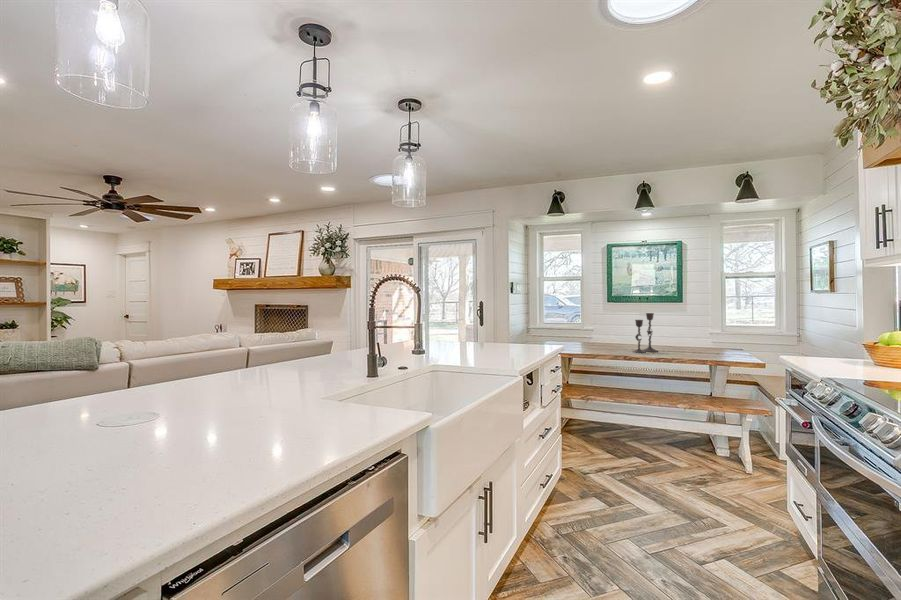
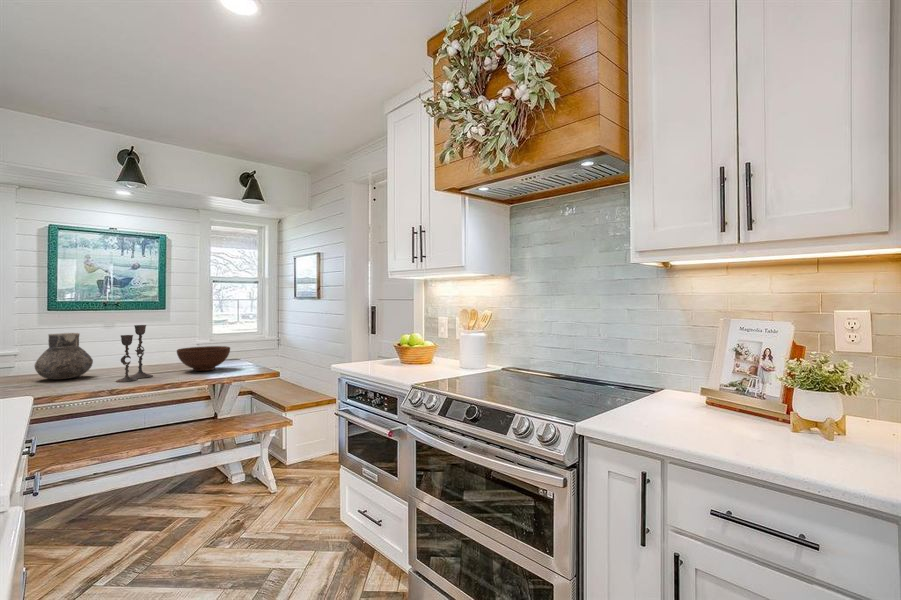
vase: none [595,316,625,346] -> present [35,333,93,379]
fruit bowl: none [677,333,723,354] -> present [177,346,230,371]

